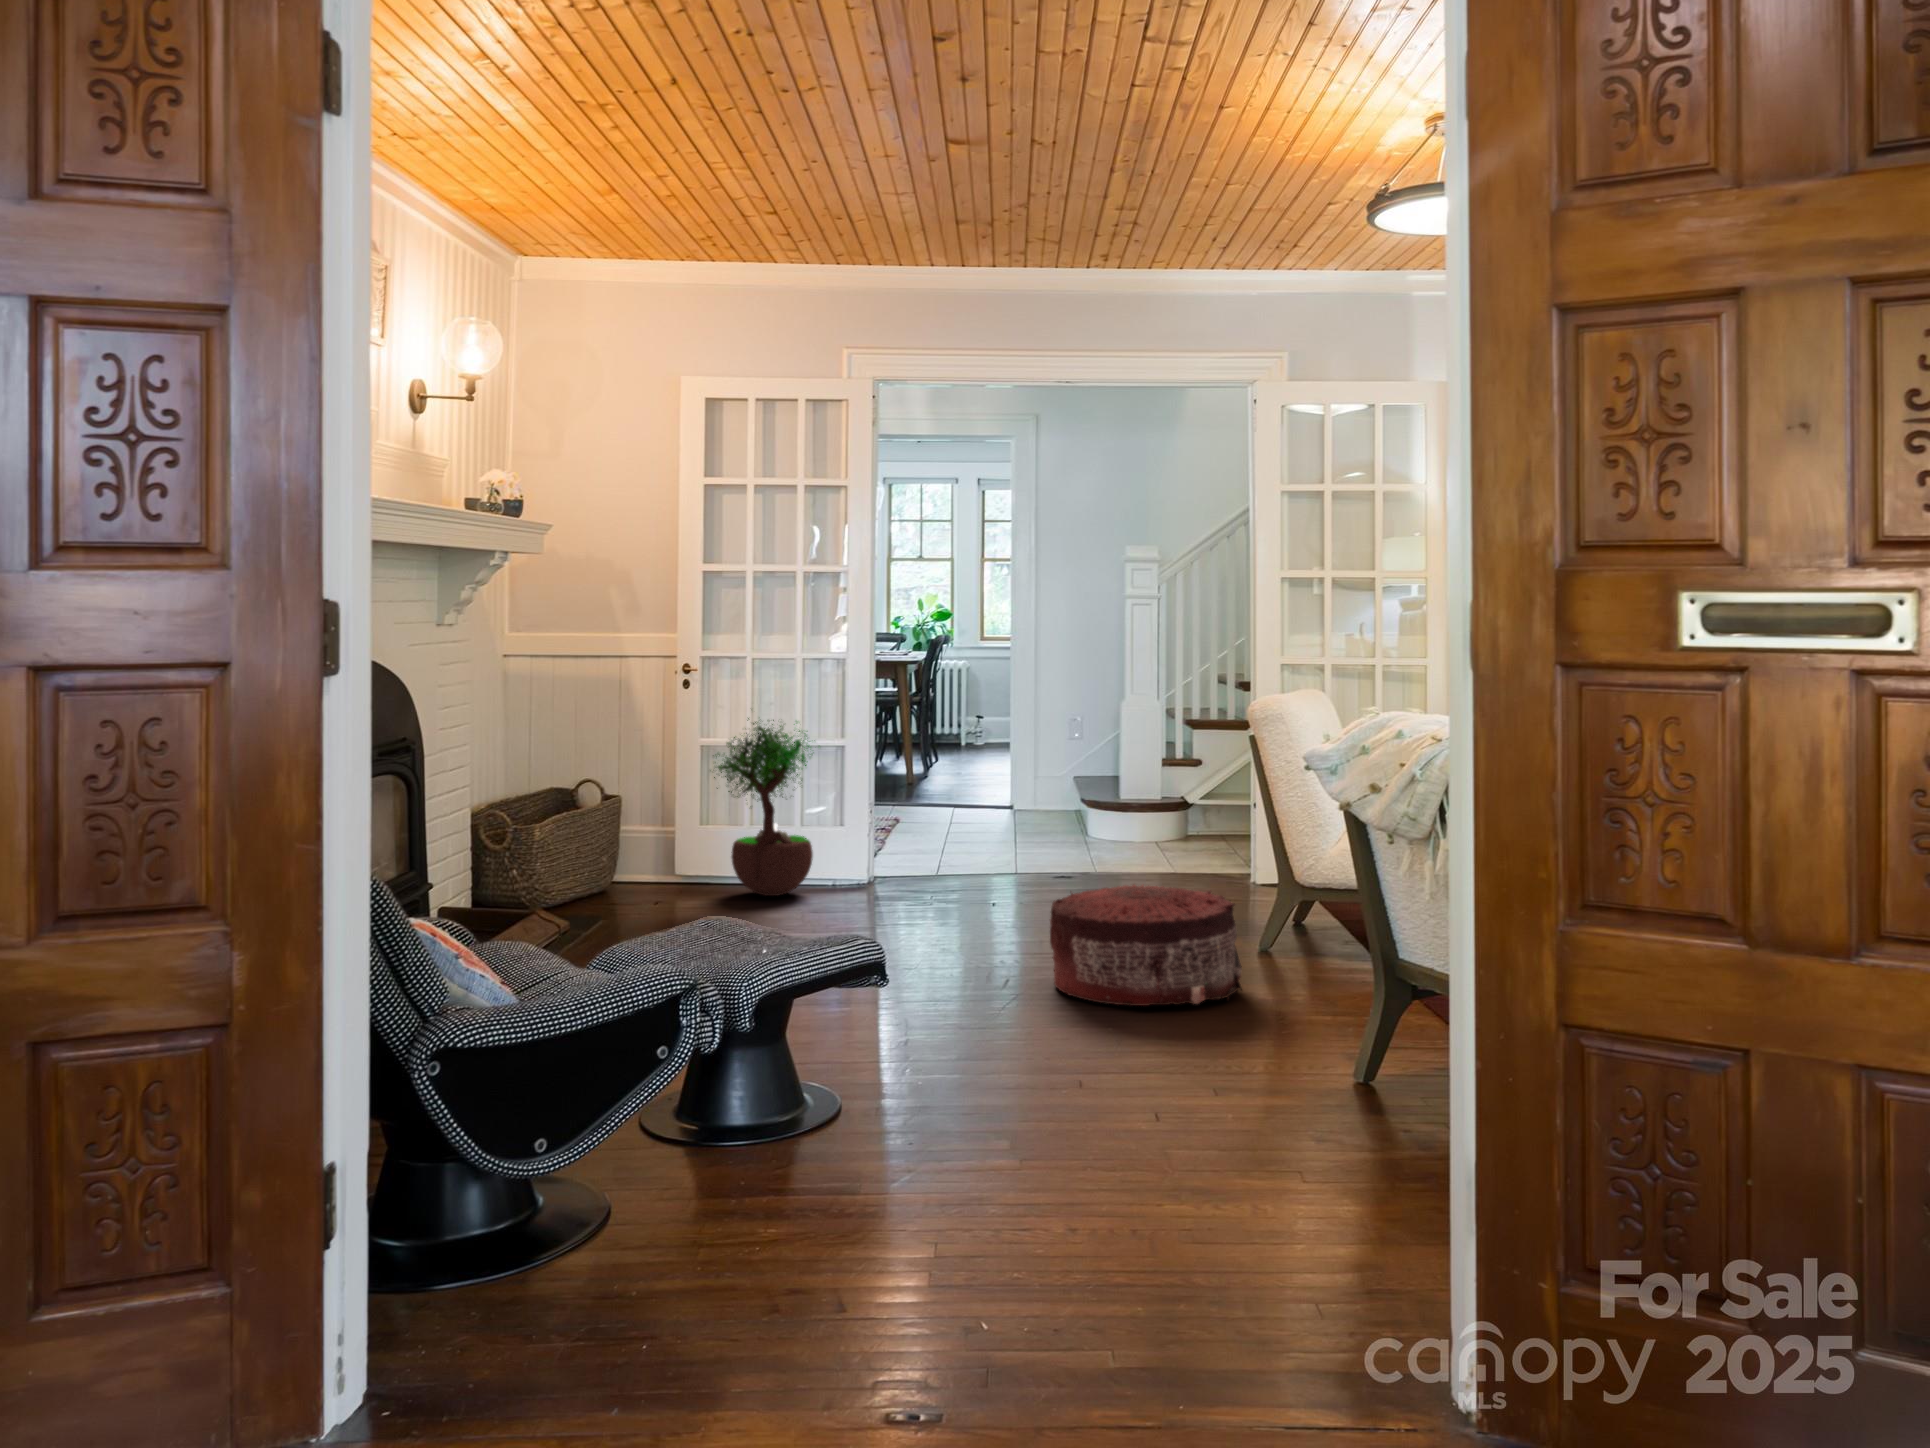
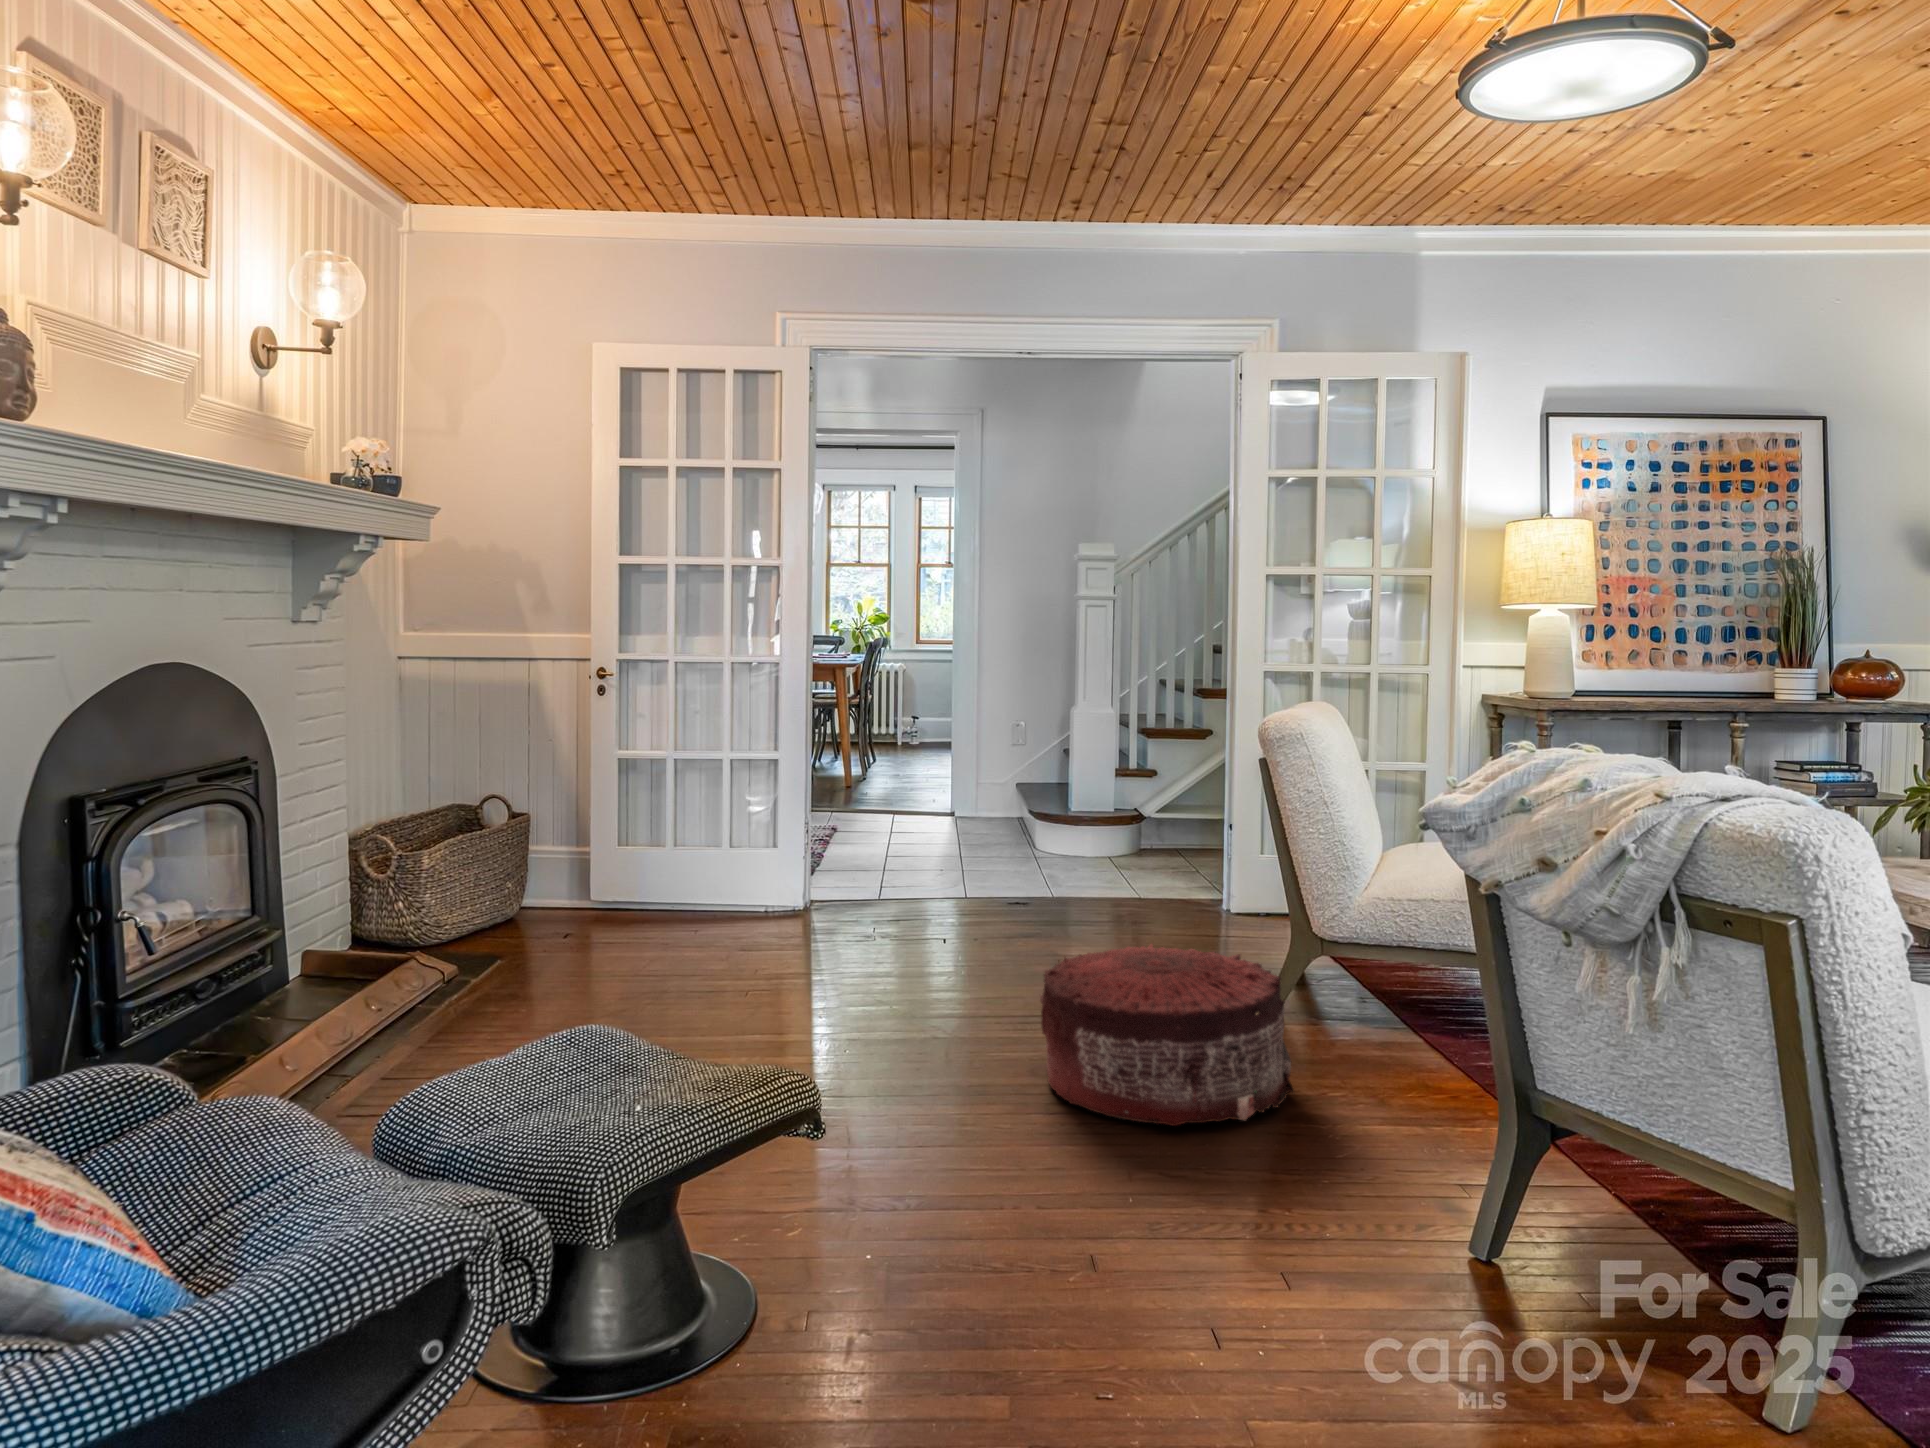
potted tree: present [710,718,813,896] -> none [622,718,753,935]

